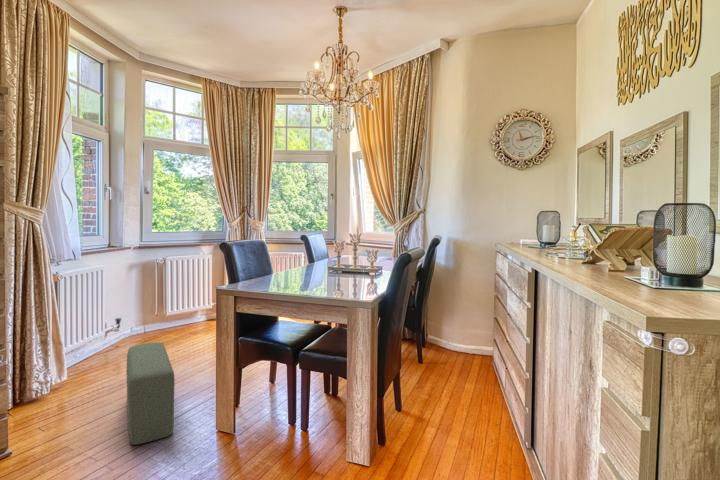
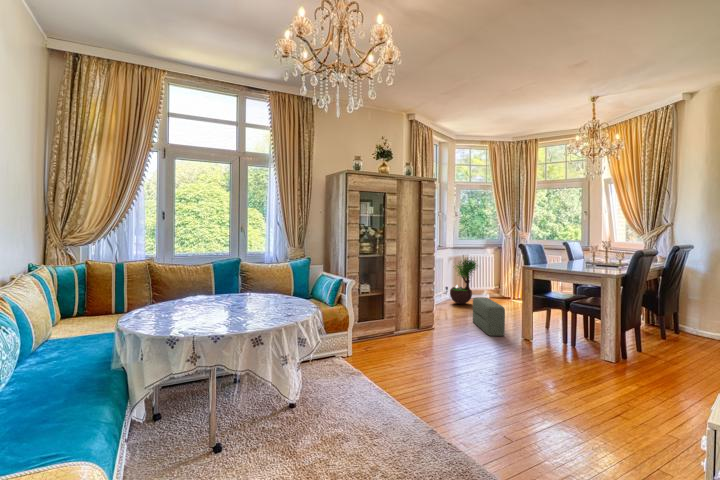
potted tree: none [121,257,180,345] -> present [450,260,477,304]

